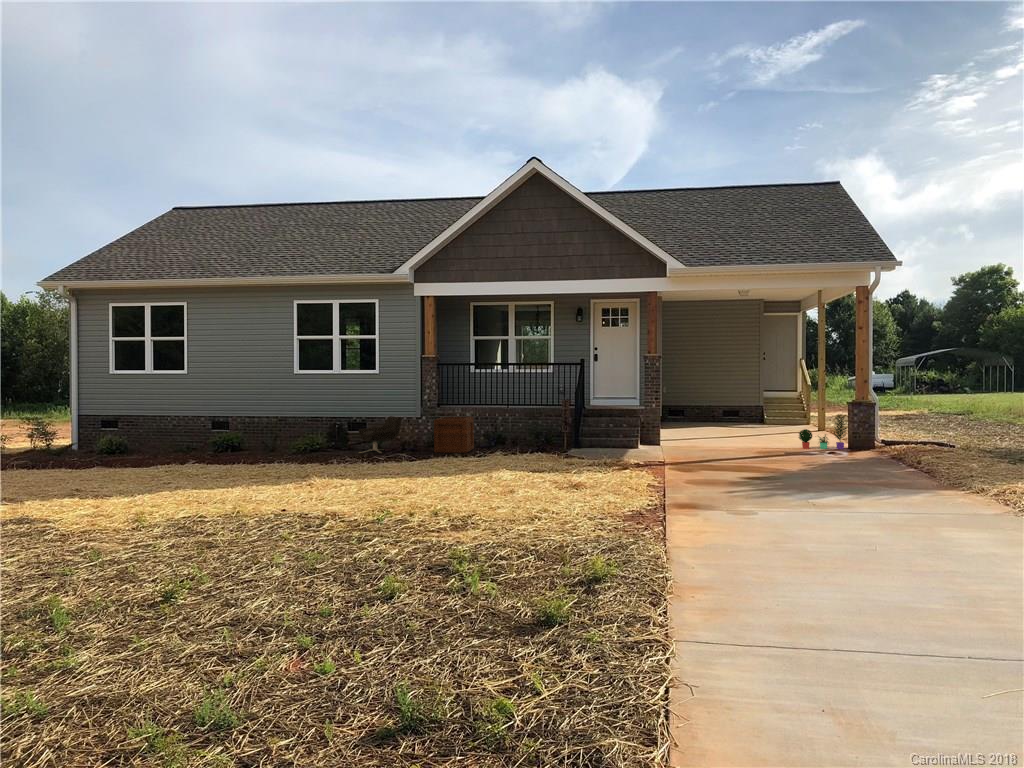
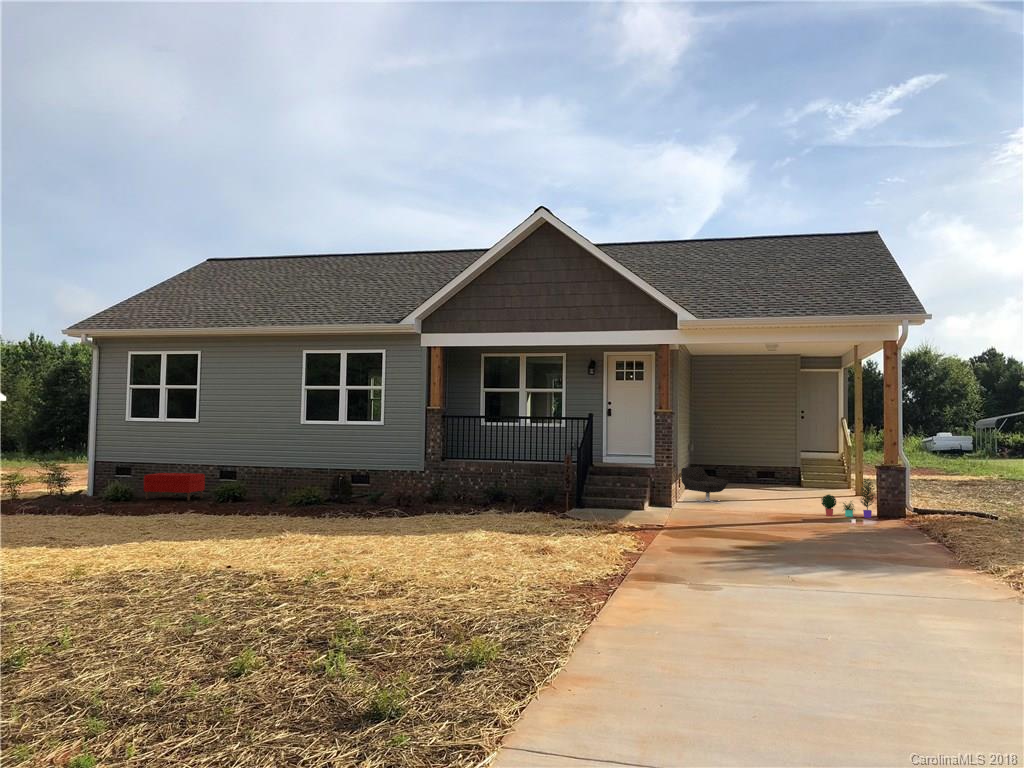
lounge chair: present [359,416,402,453] -> present [681,467,728,504]
wooden crate: present [434,417,474,453] -> none [432,471,476,510]
bench: none [135,425,198,452] -> present [144,473,205,500]

